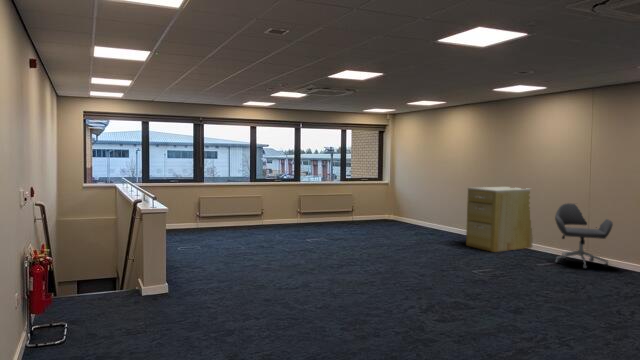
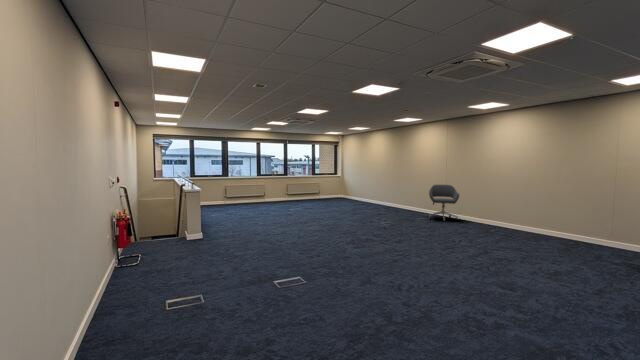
filing cabinet: present [466,187,533,252] -> none [381,176,420,214]

